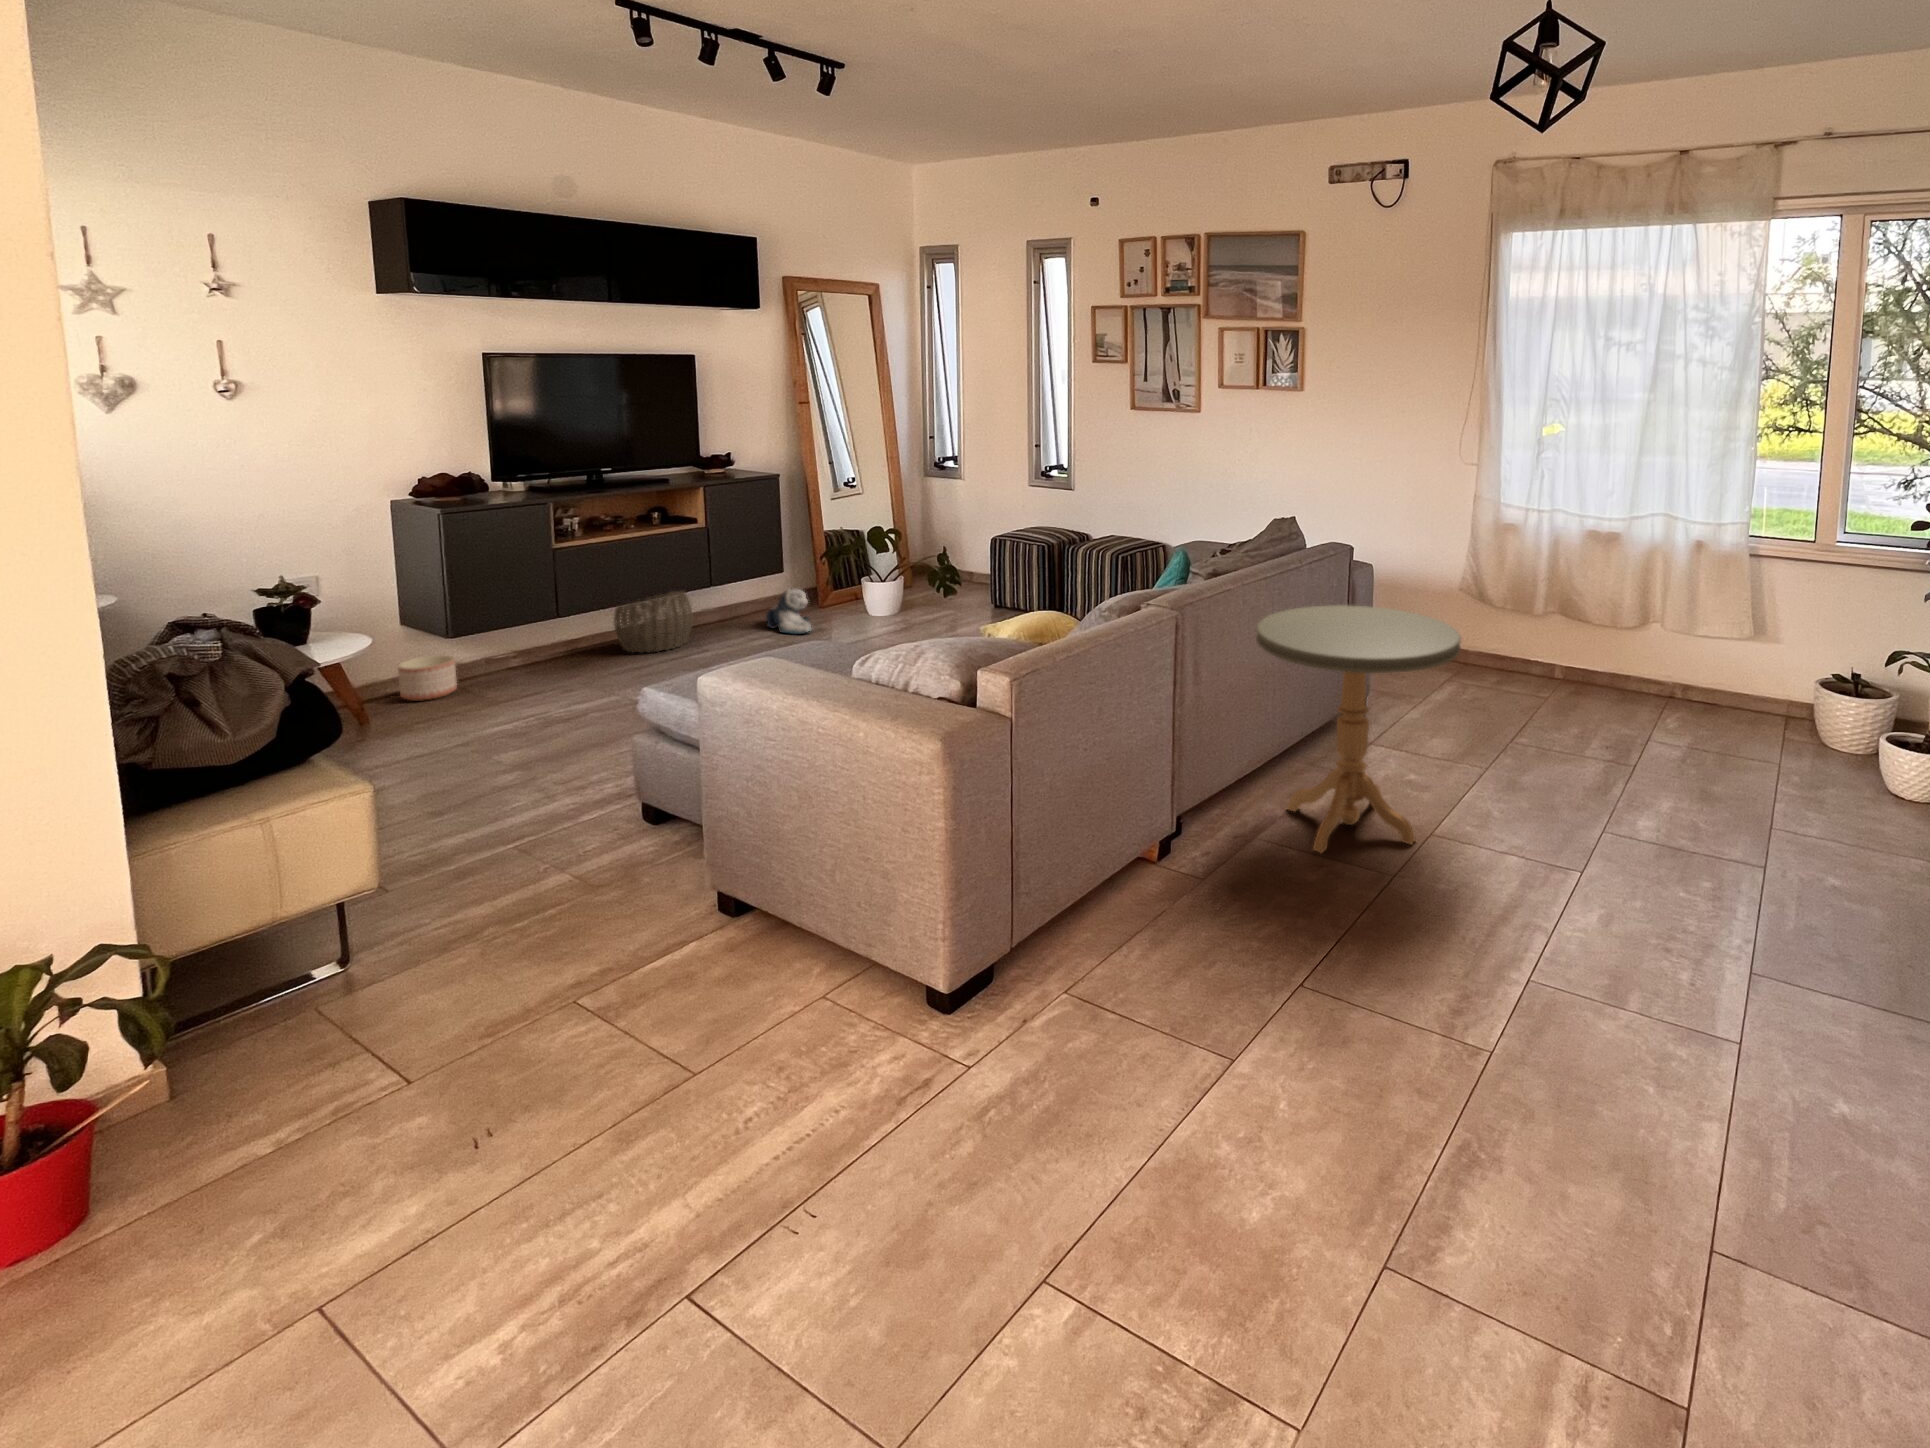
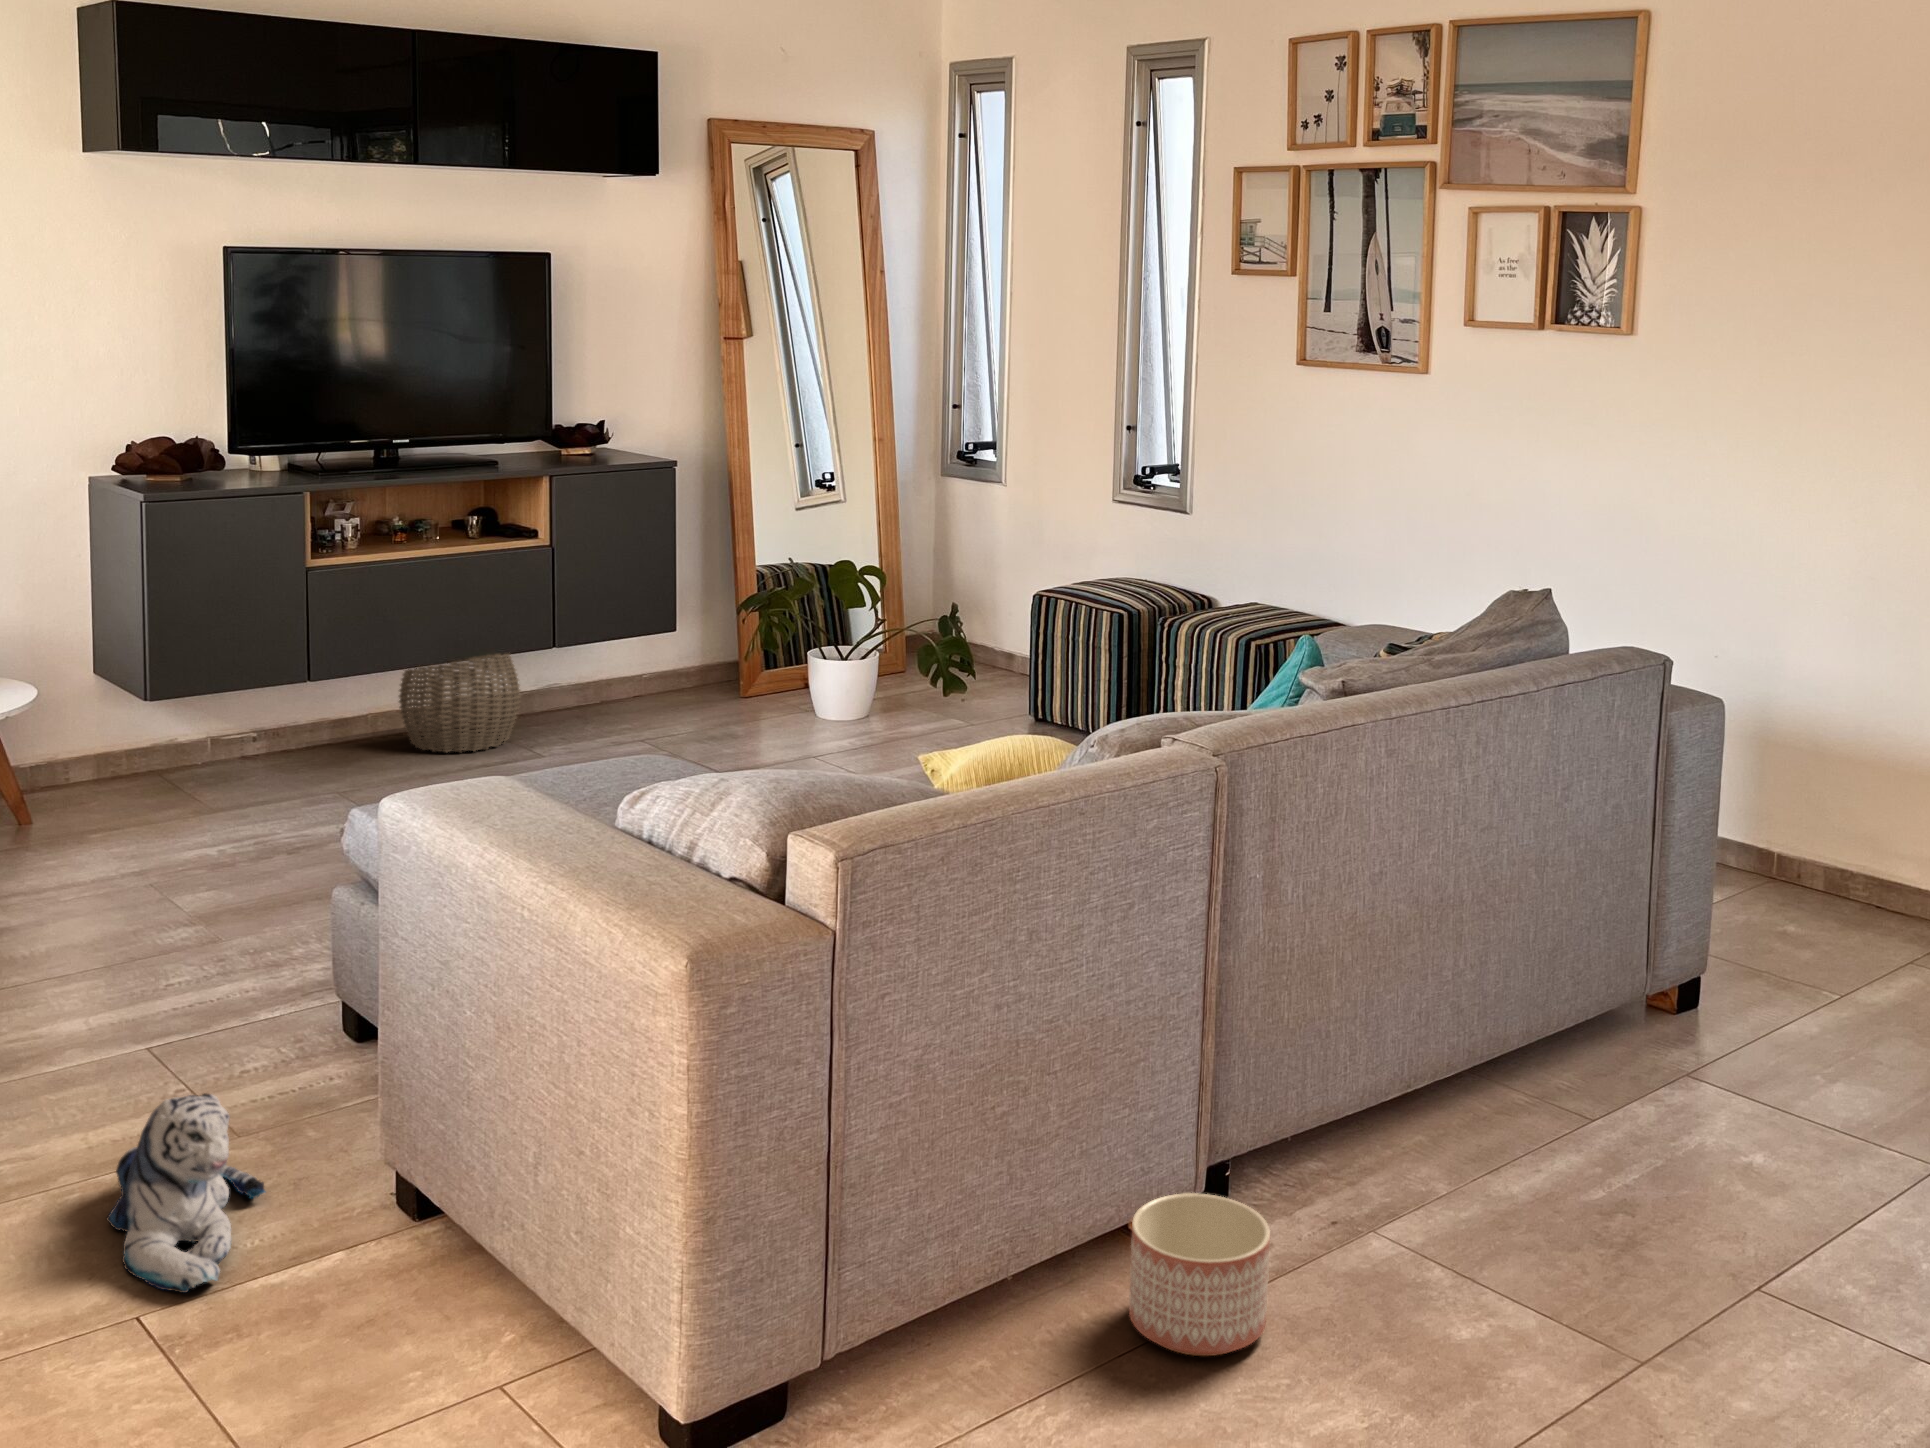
plush toy: present [766,588,812,634] -> present [107,1094,265,1293]
side table: present [1256,605,1461,853] -> none [1397,775,1841,1301]
planter: present [398,655,457,701] -> present [1129,1193,1270,1356]

